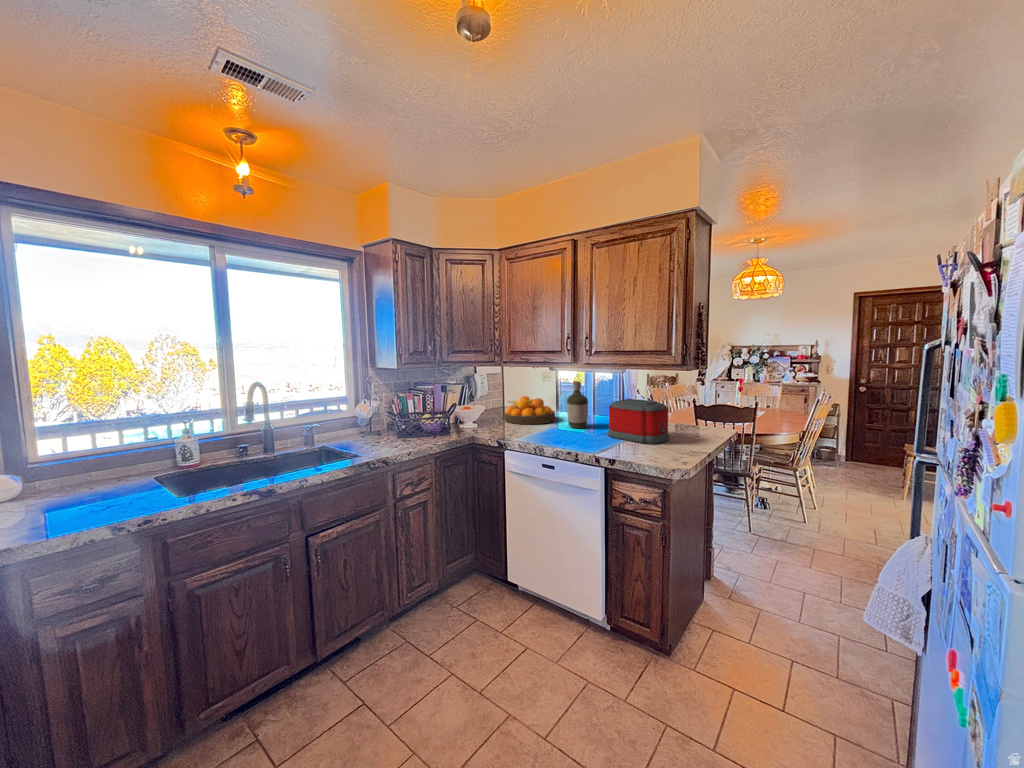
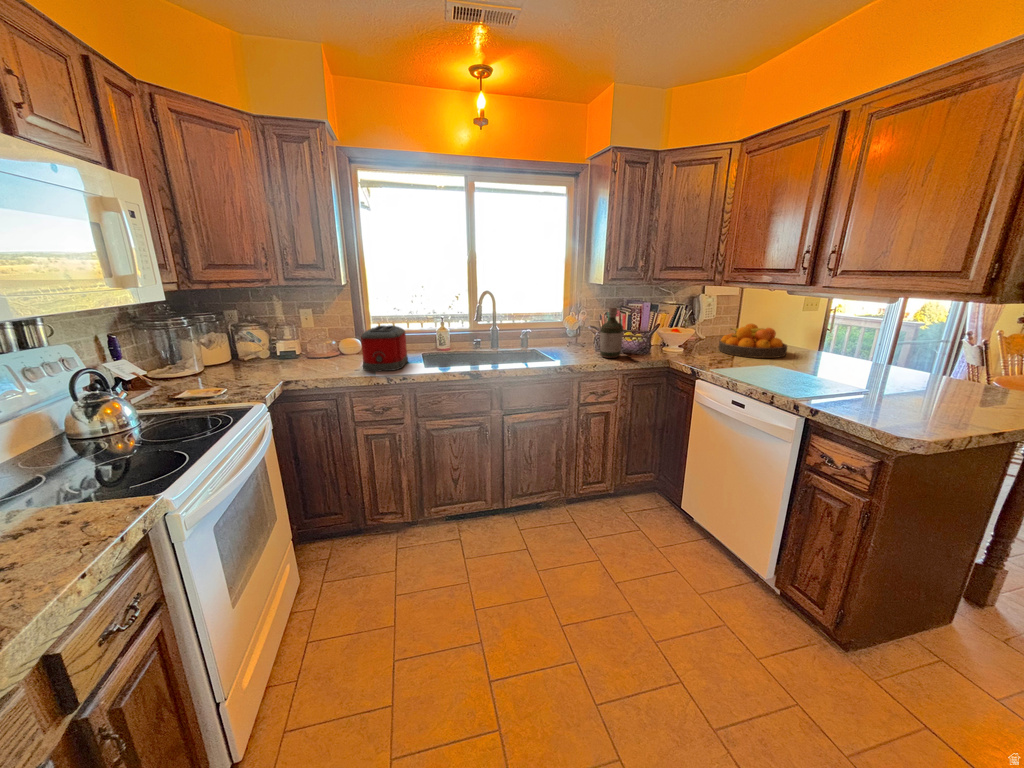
bottle: present [567,381,588,428] -> present [600,308,623,358]
toaster: present [608,399,669,444] -> present [361,326,408,371]

